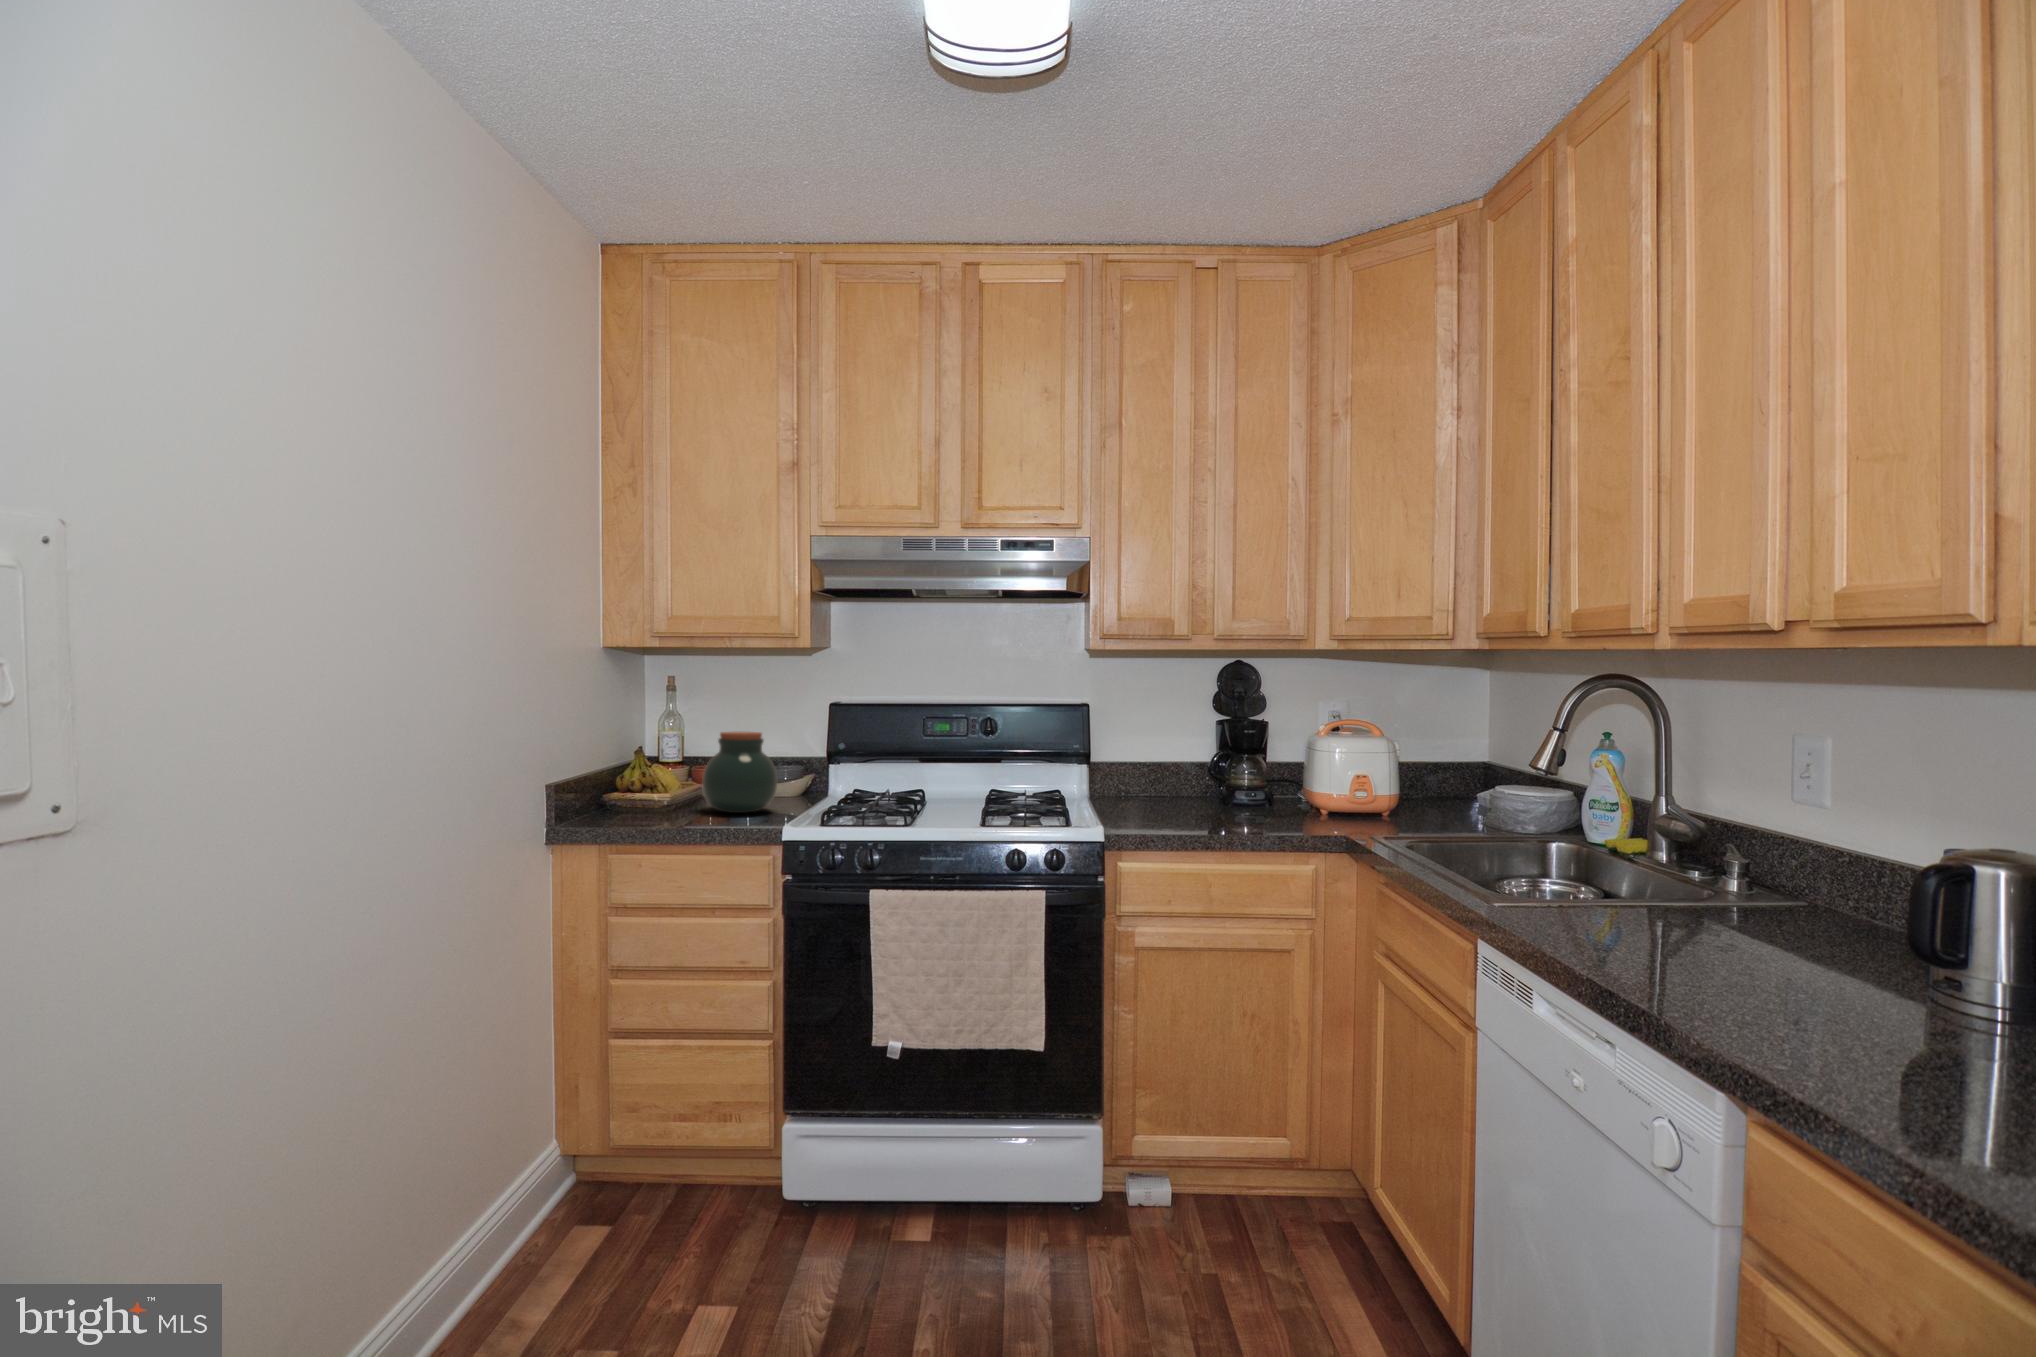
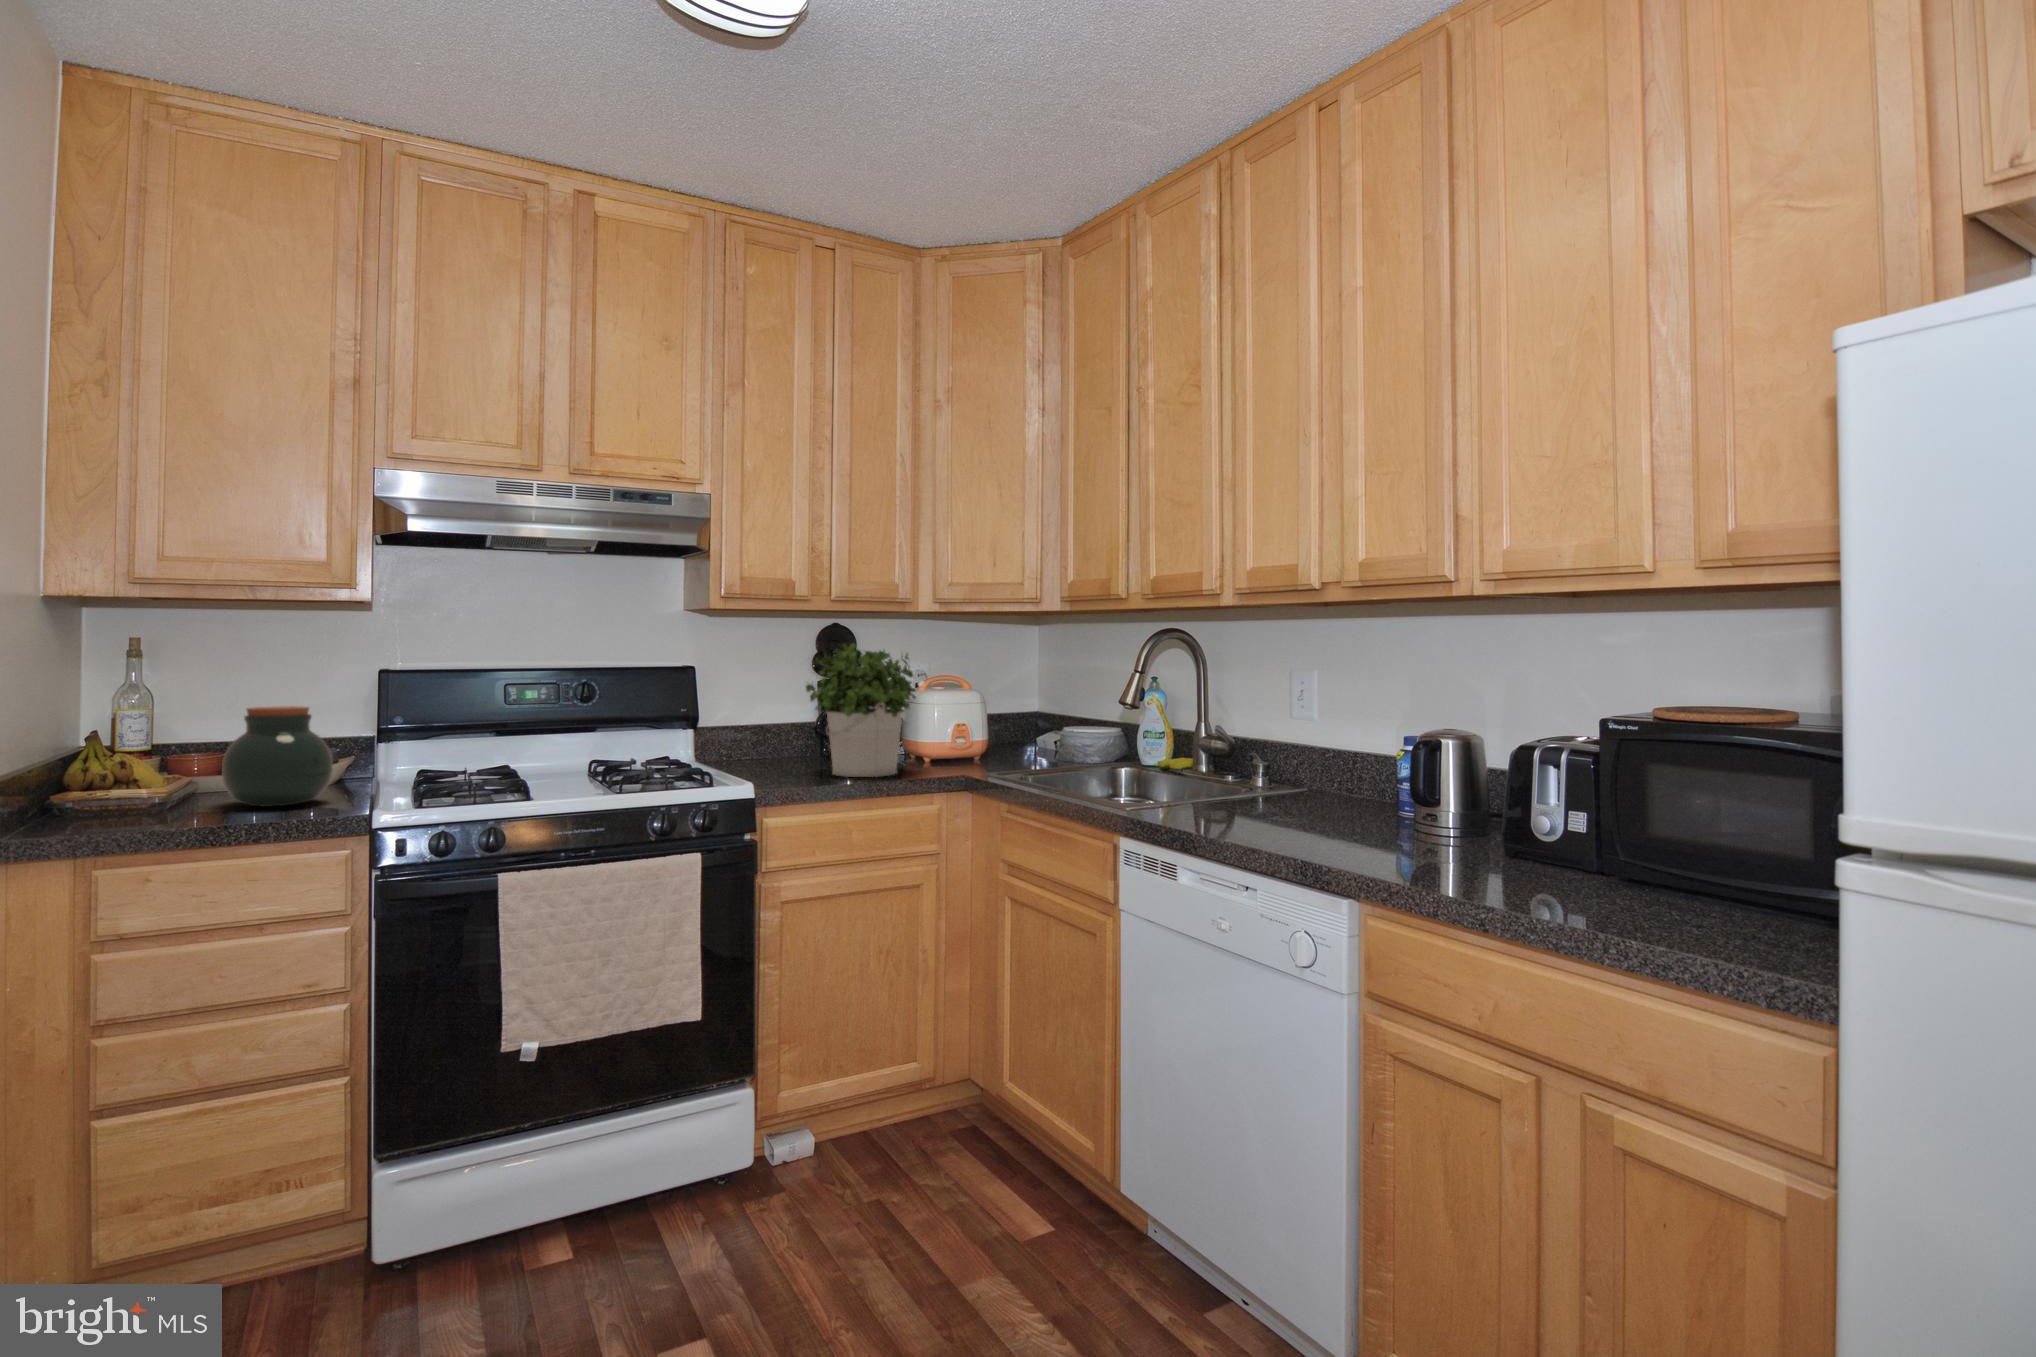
potted plant: none [1178,685,1300,829] -> present [806,643,915,777]

